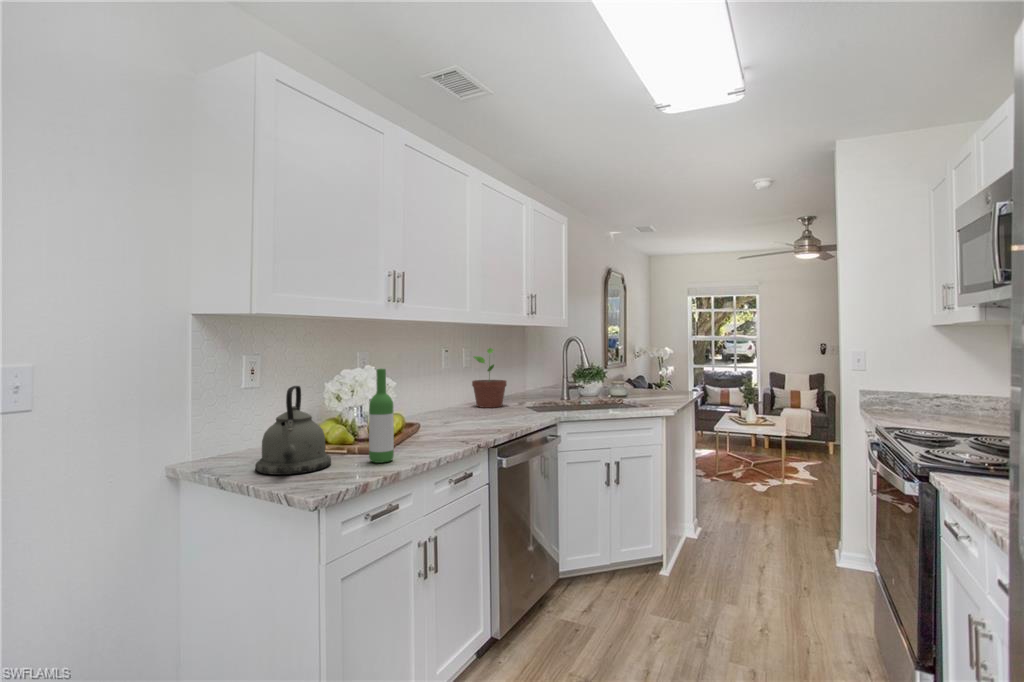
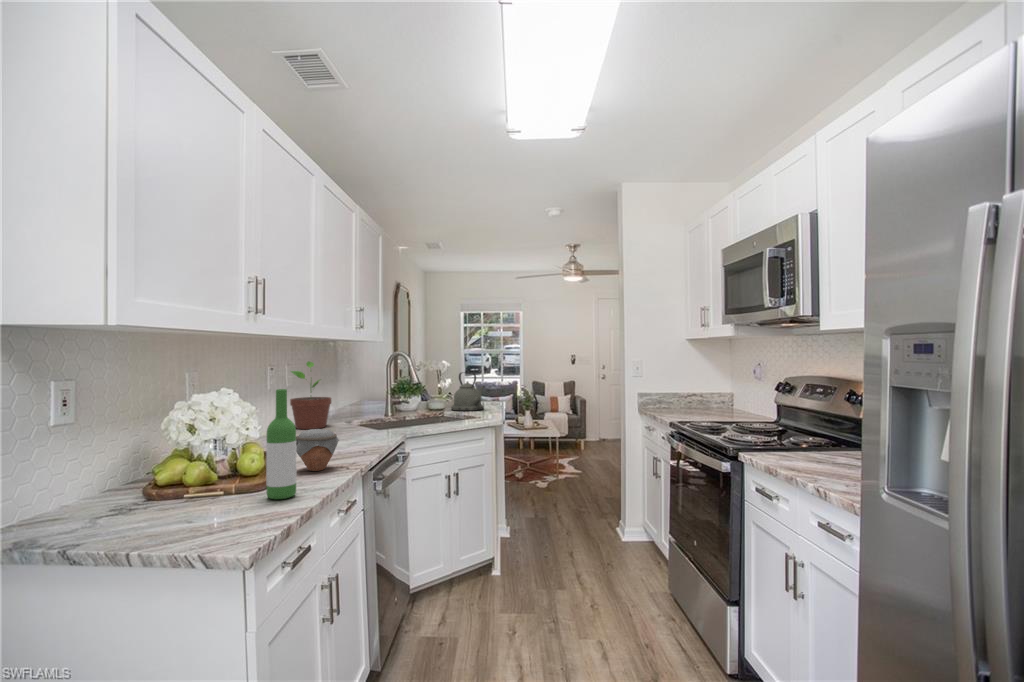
kettle: present [255,386,331,475] -> present [451,373,484,411]
jar: none [418,406,459,443] -> present [296,429,339,471]

